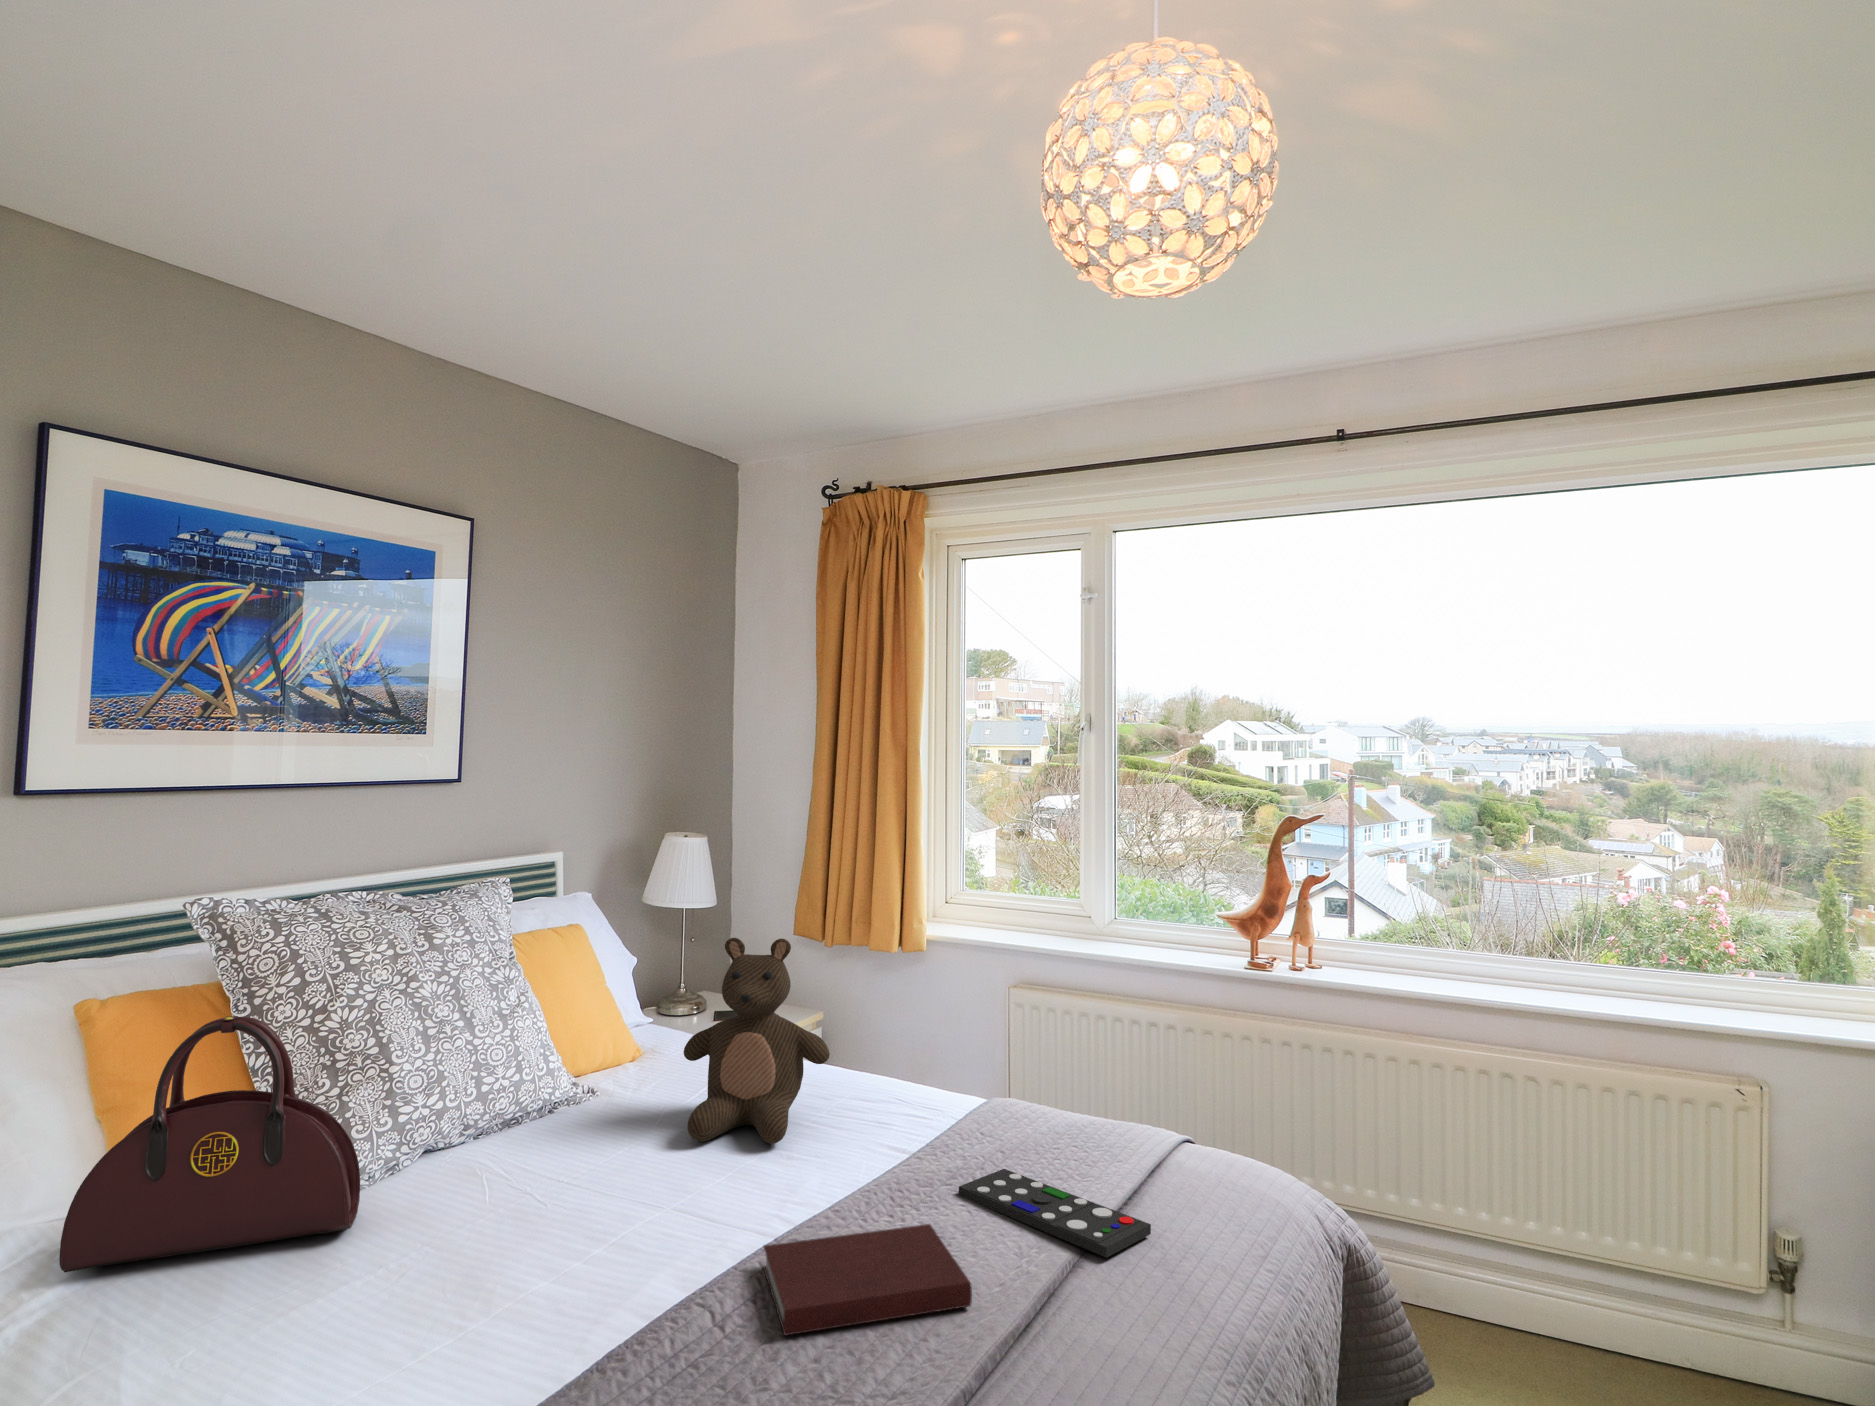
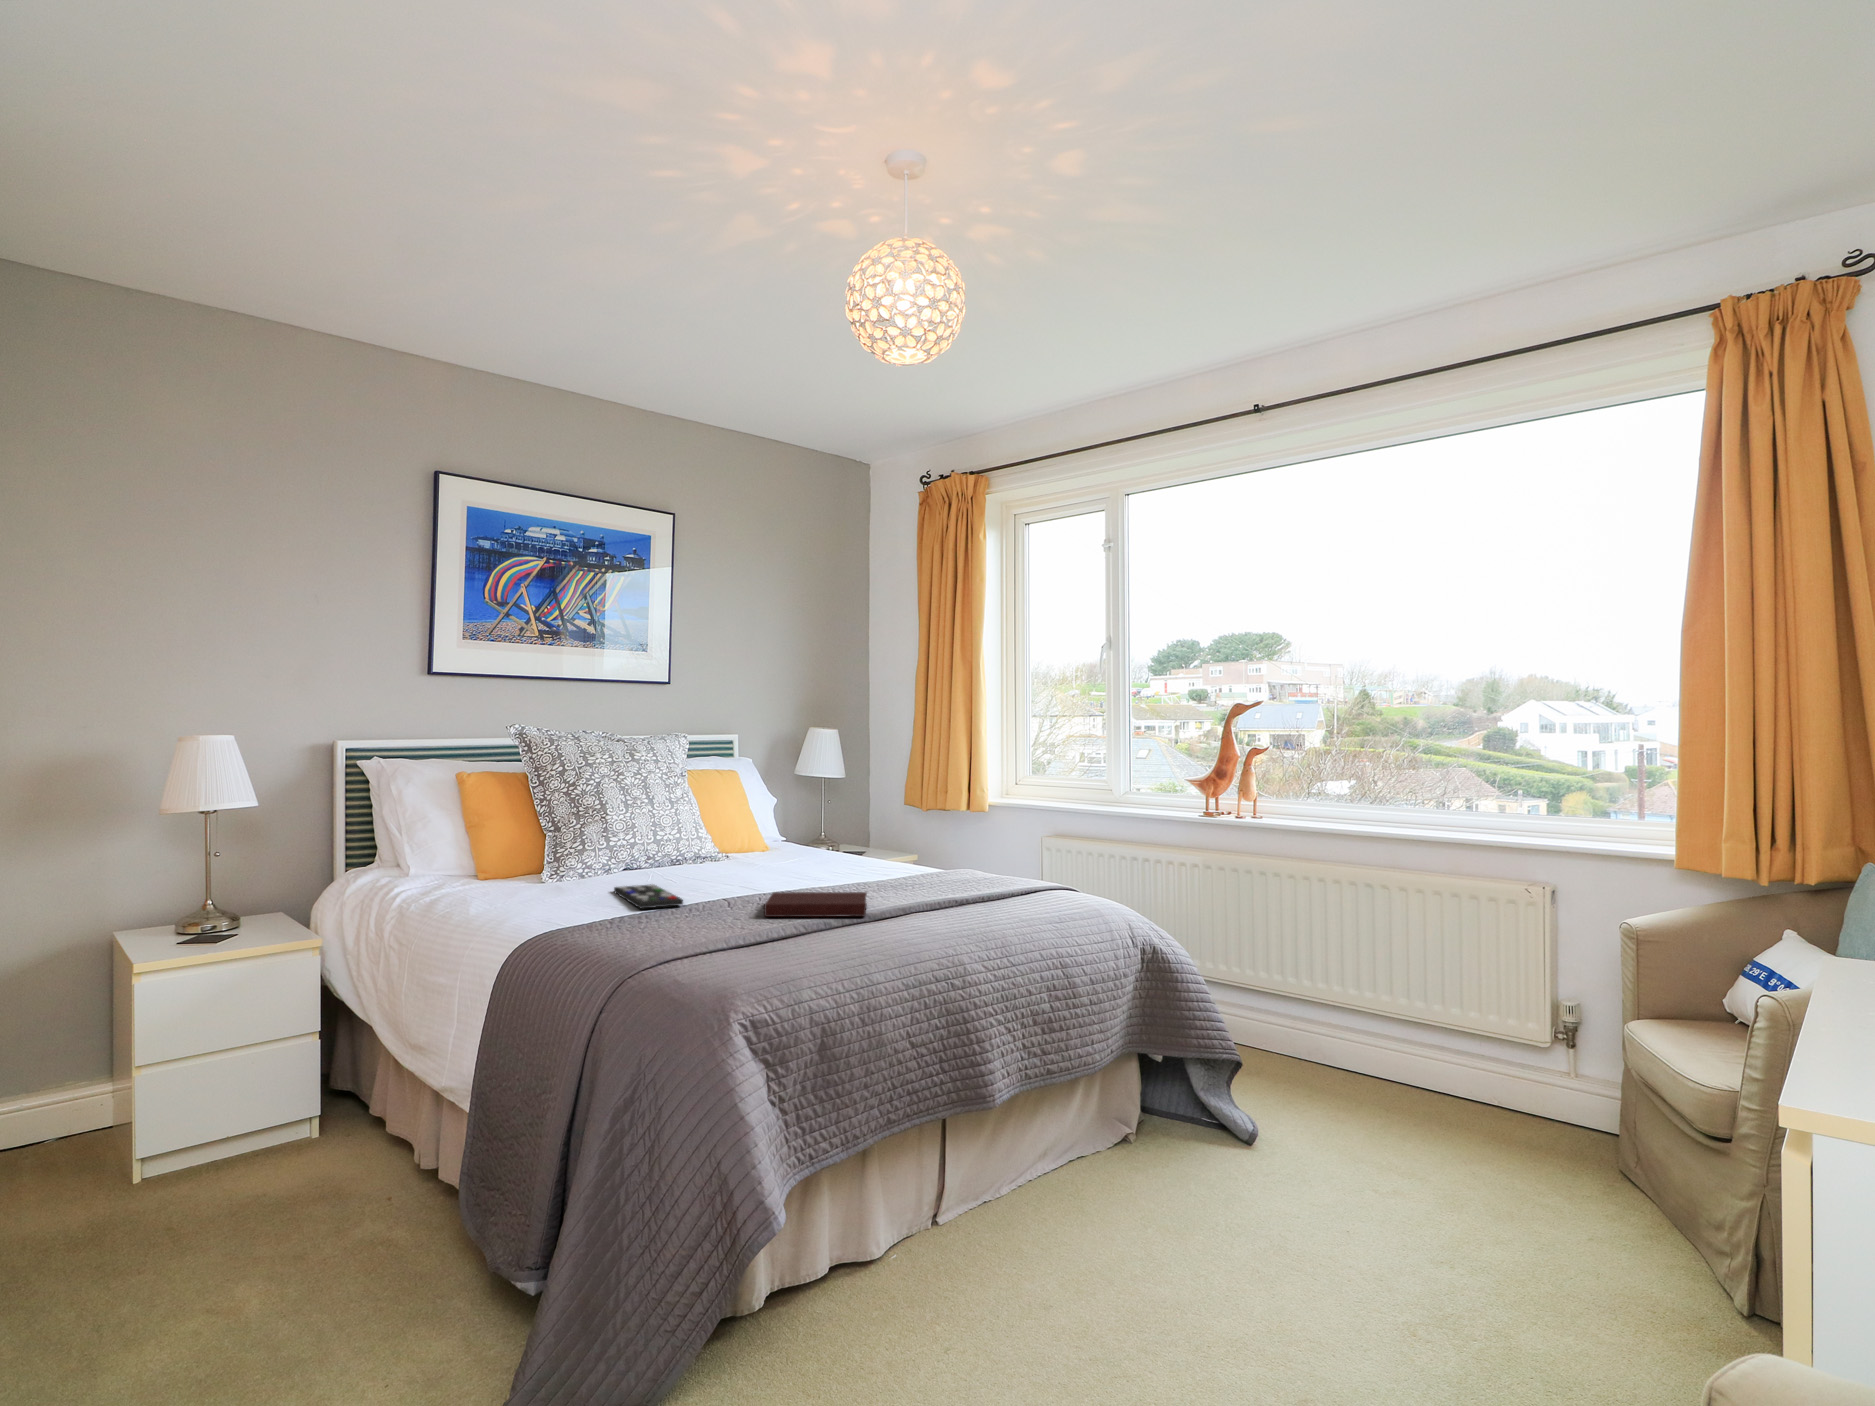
stuffed bear: present [684,938,830,1144] -> none [766,759,856,874]
handbag: present [59,1016,360,1272] -> none [451,772,588,886]
remote control: present [959,1169,1151,1258] -> present [614,884,683,908]

